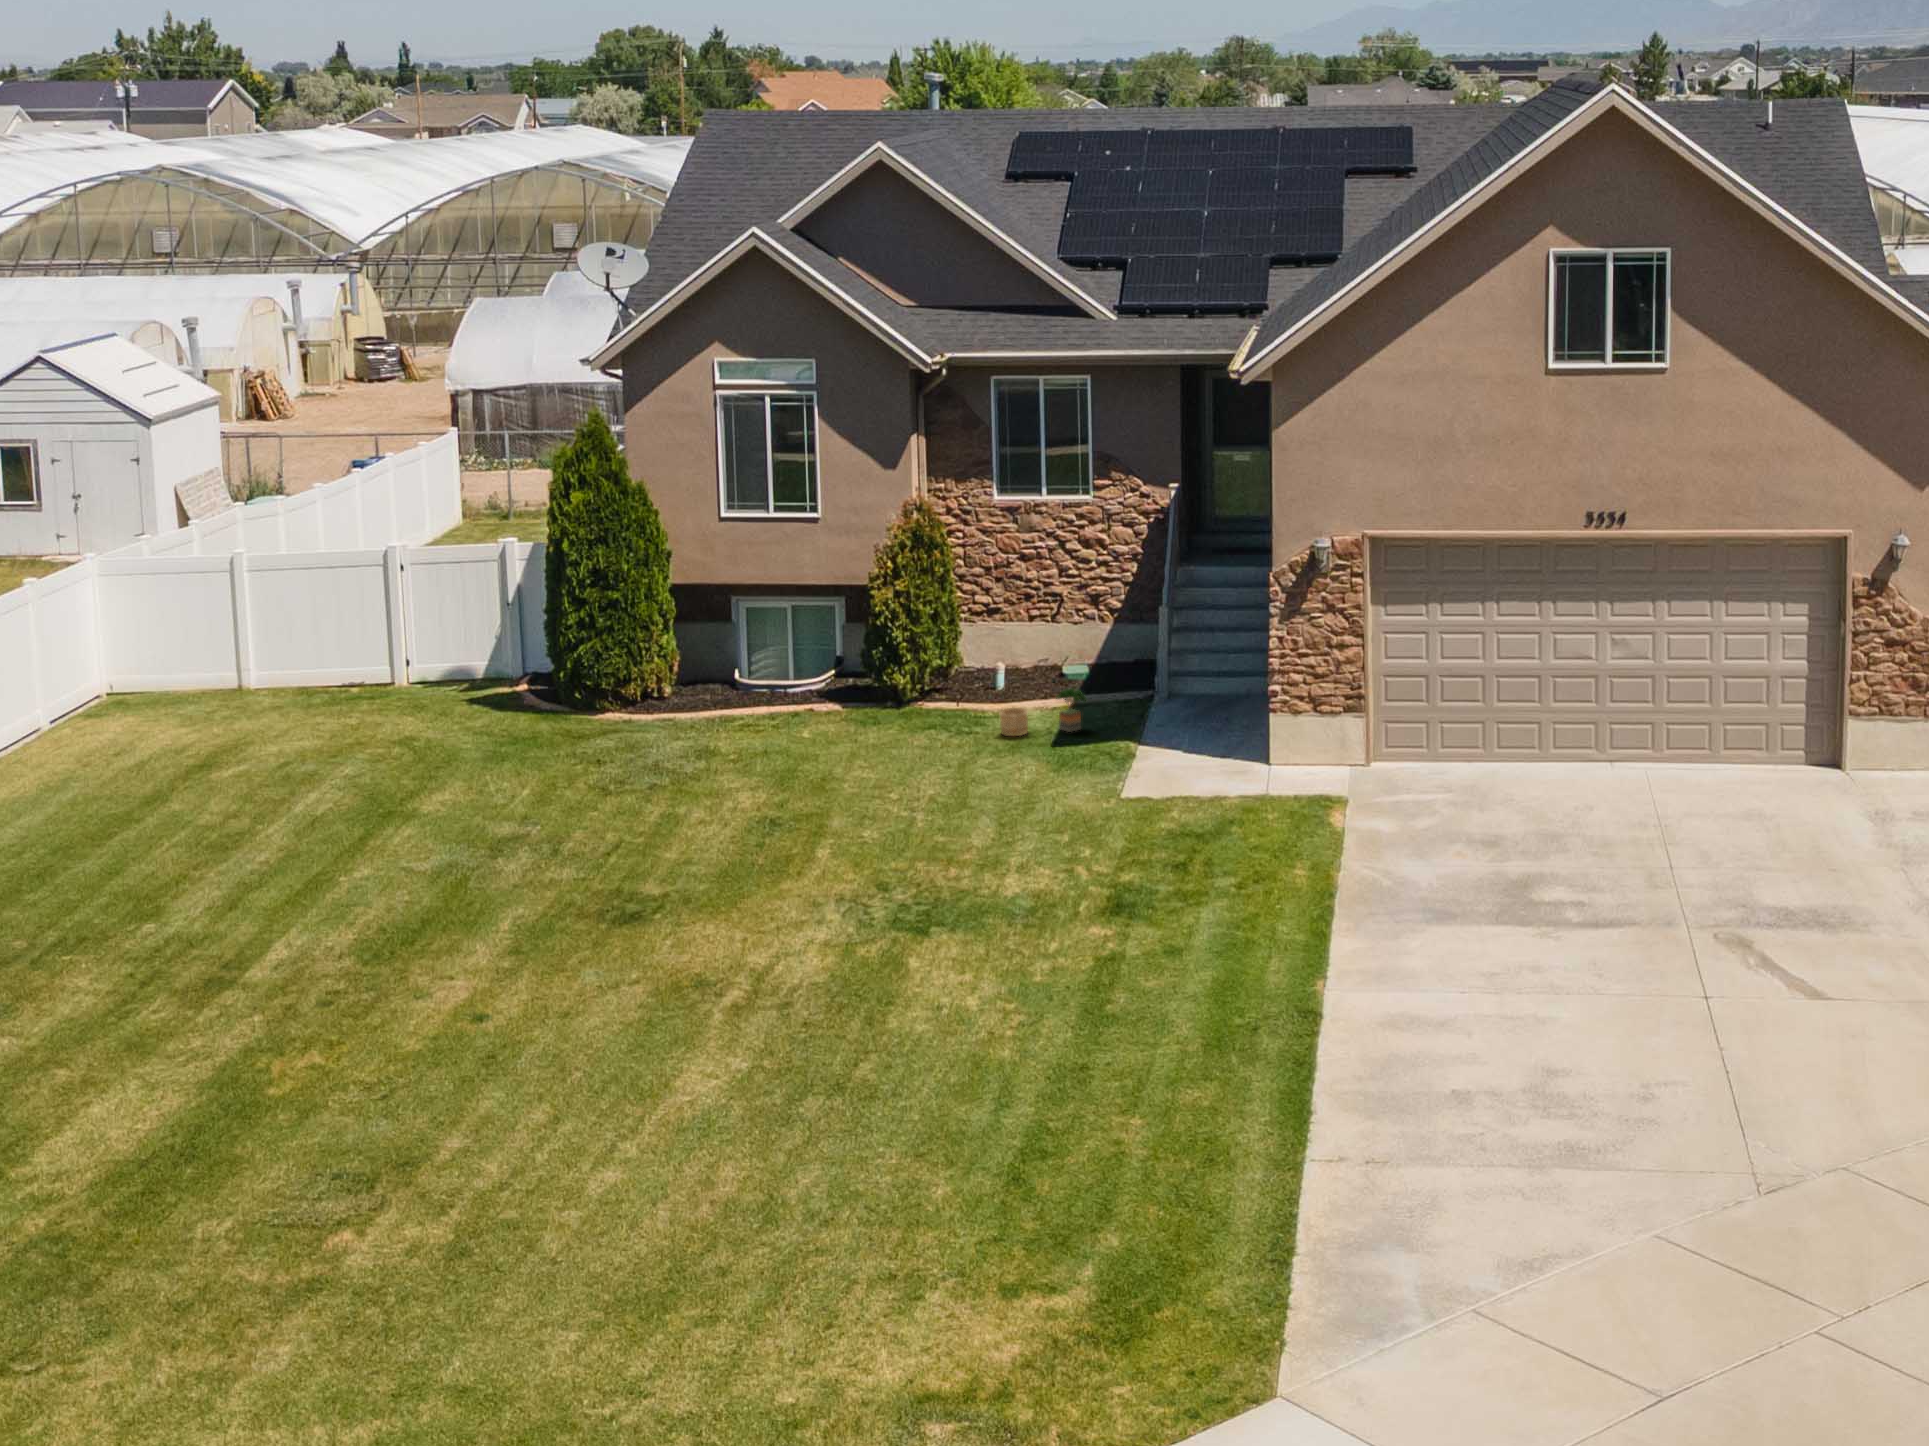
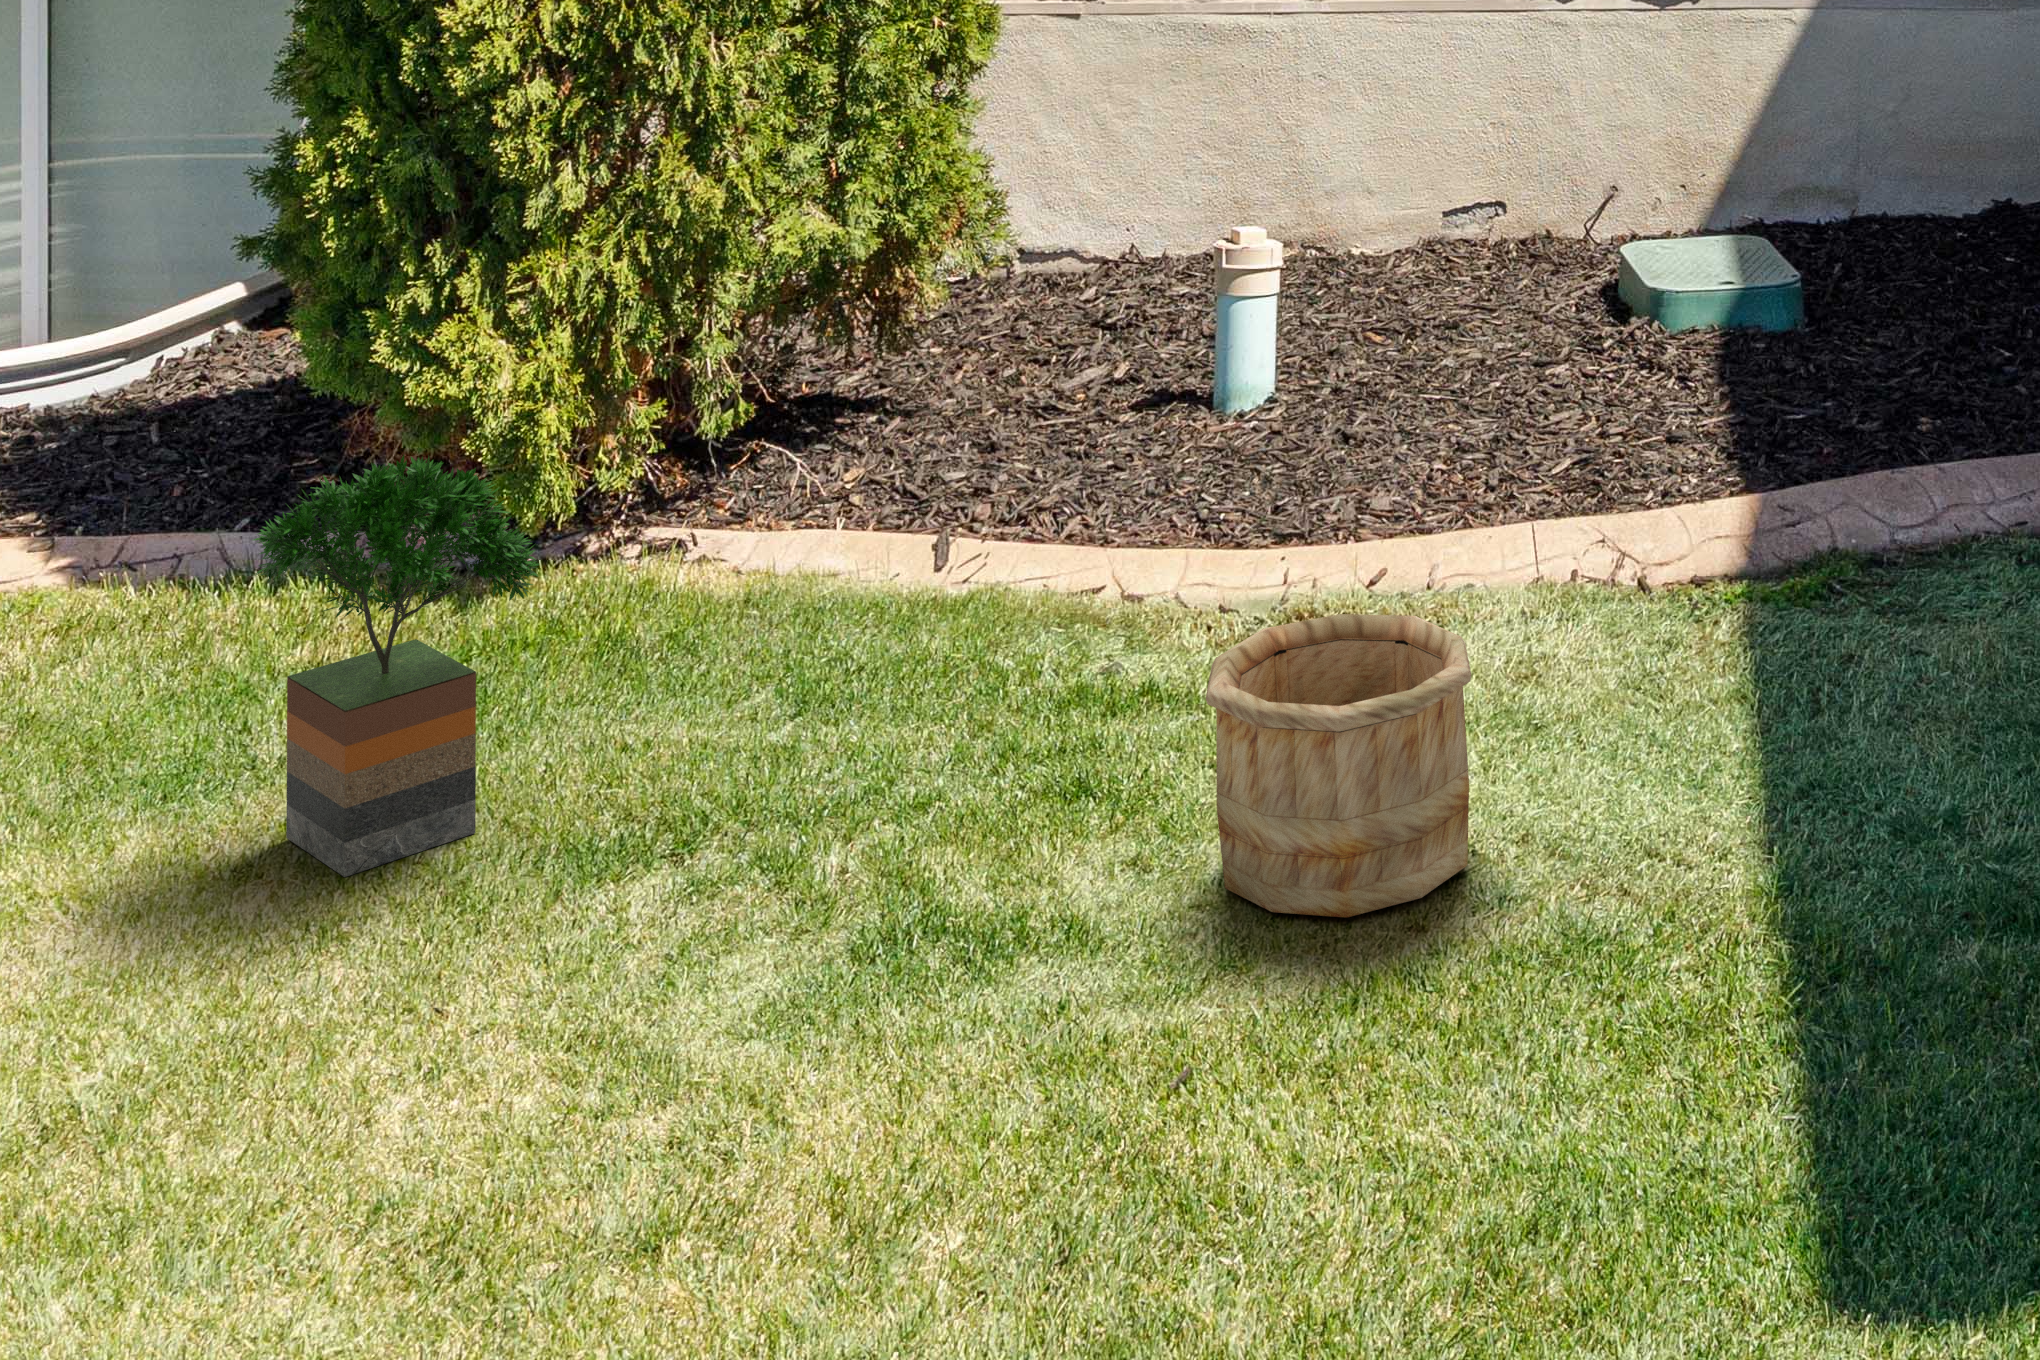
potted tree: present [1056,688,1086,732] -> present [254,455,539,877]

